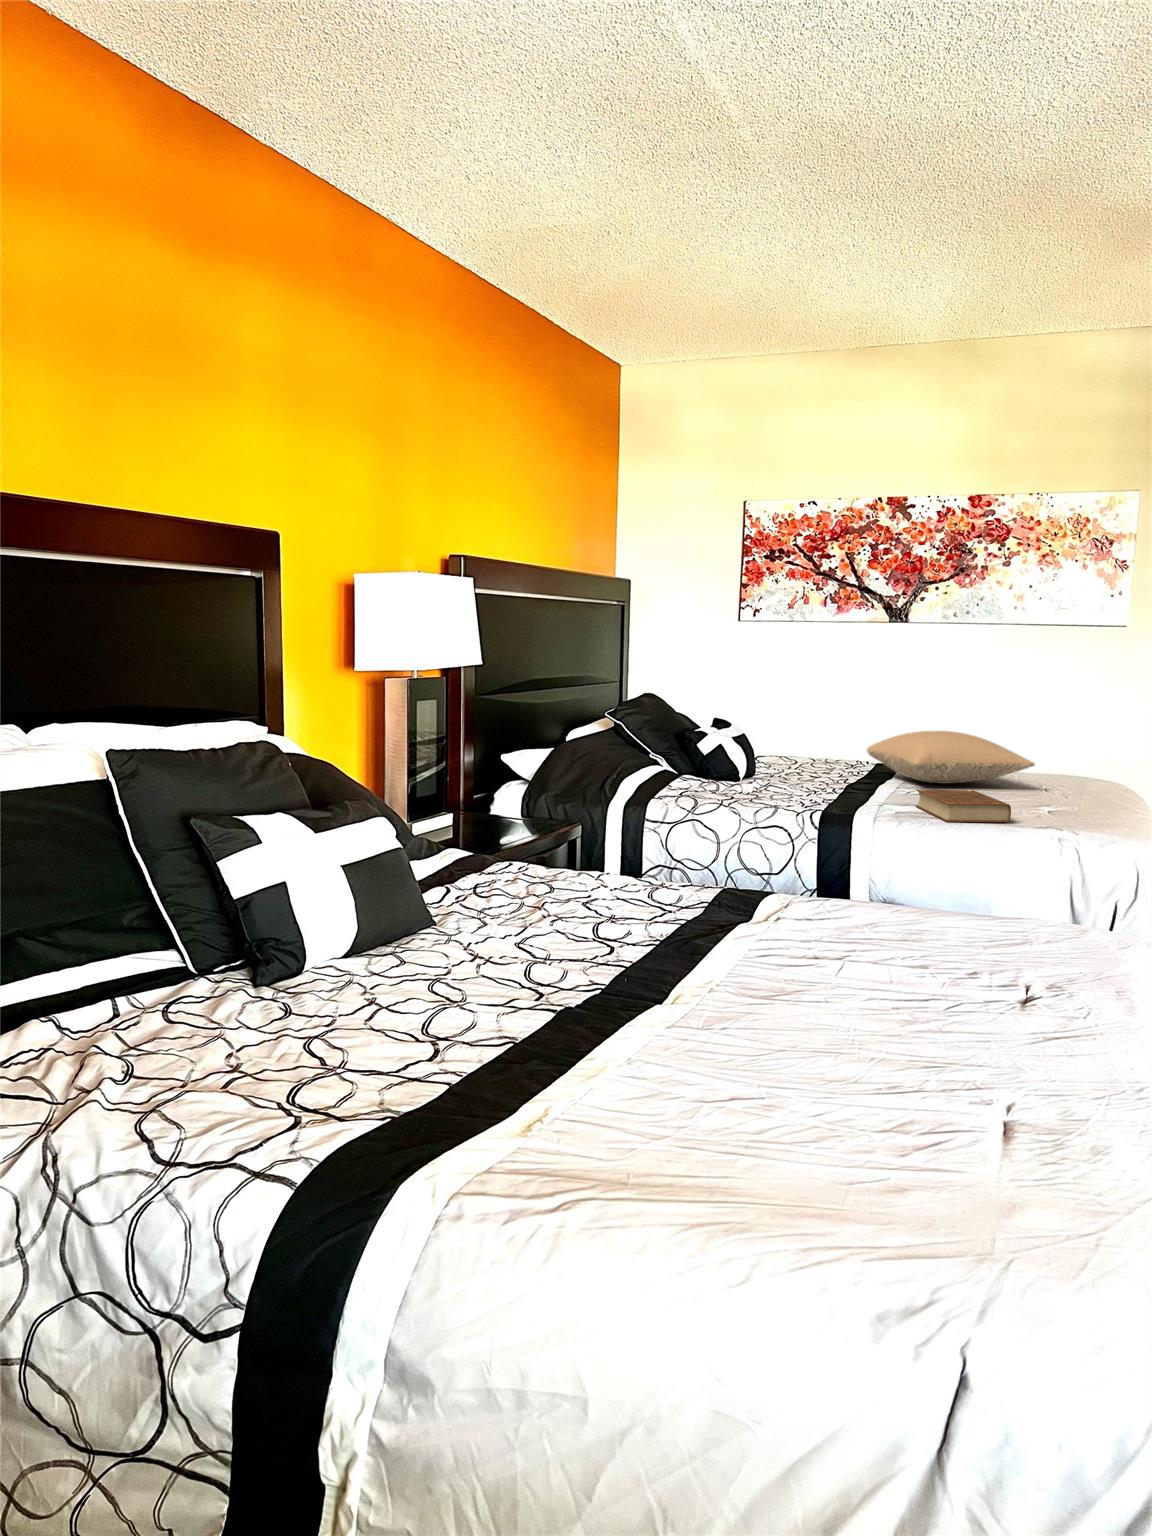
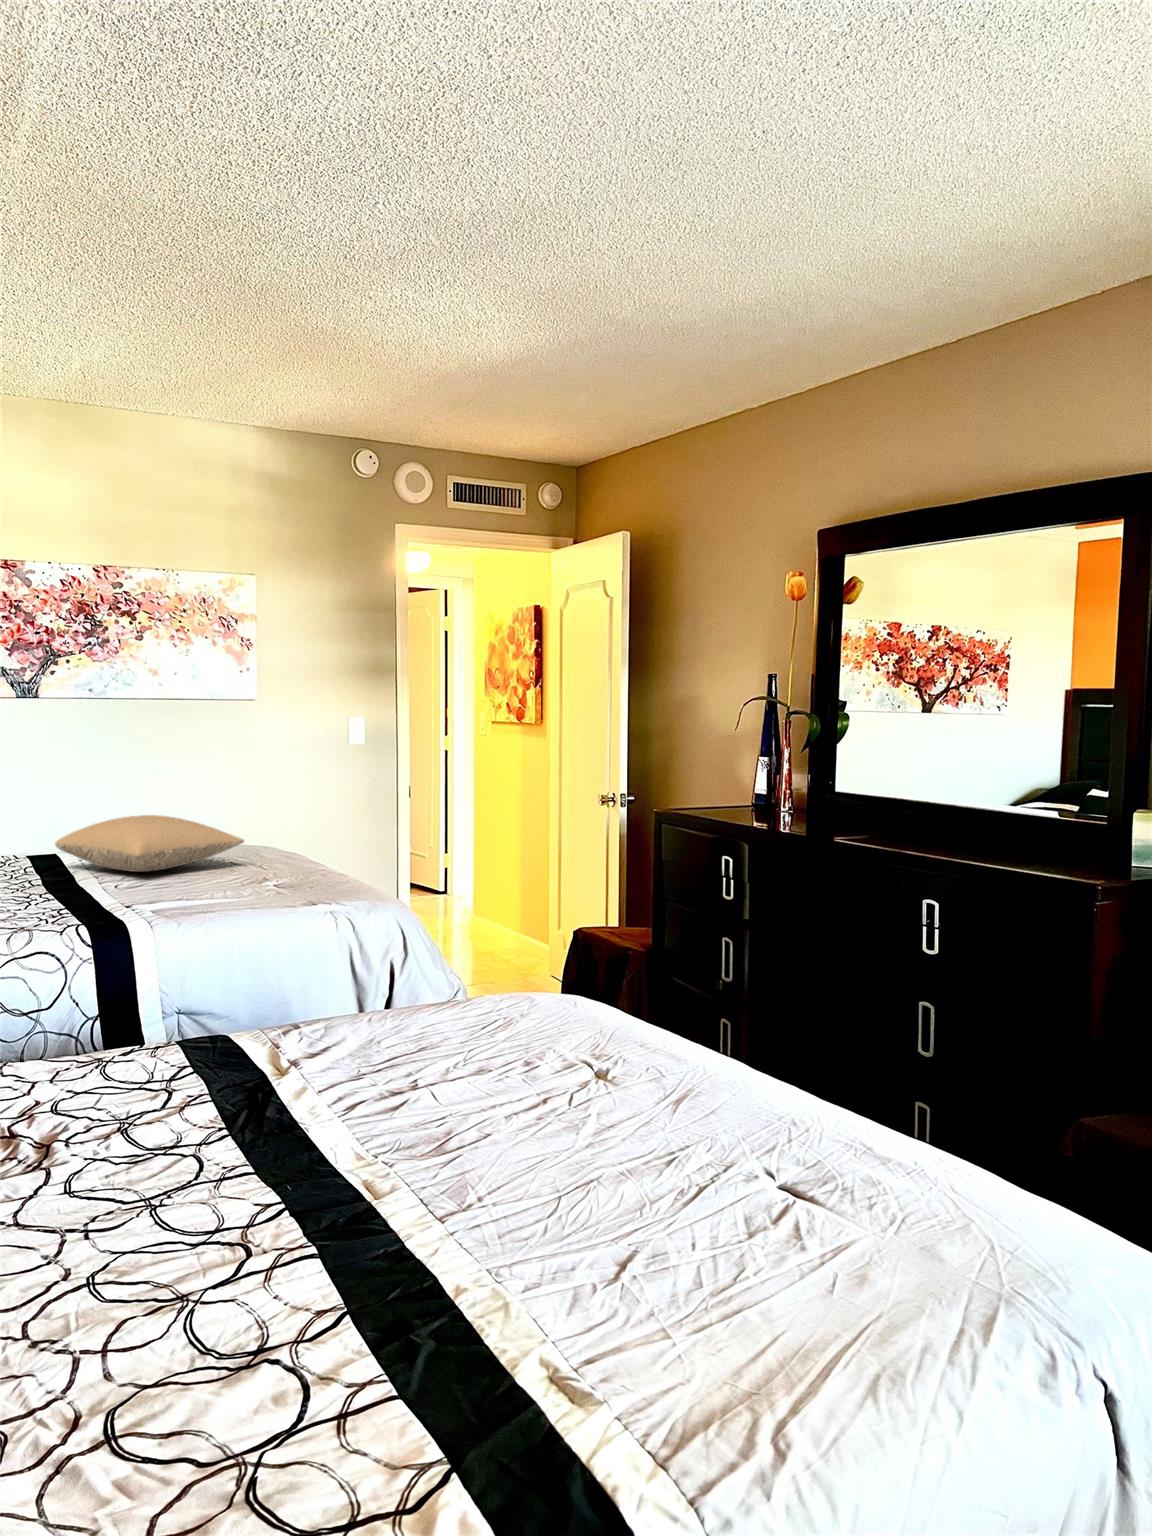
book: present [916,790,1011,822] -> none [165,877,278,915]

